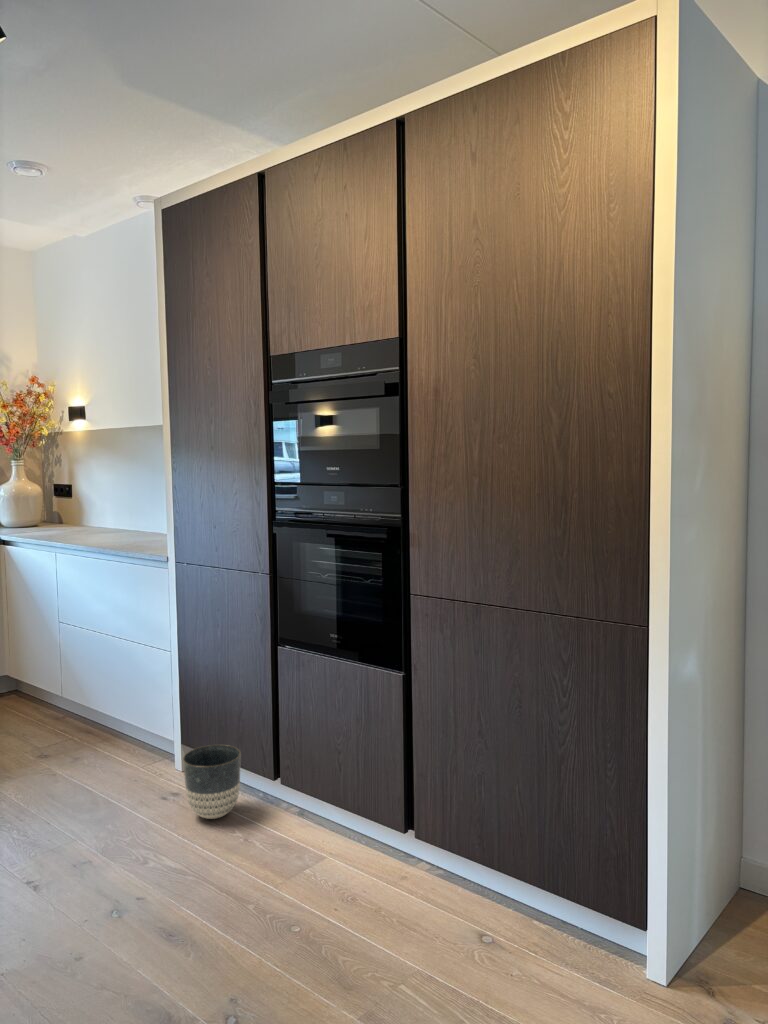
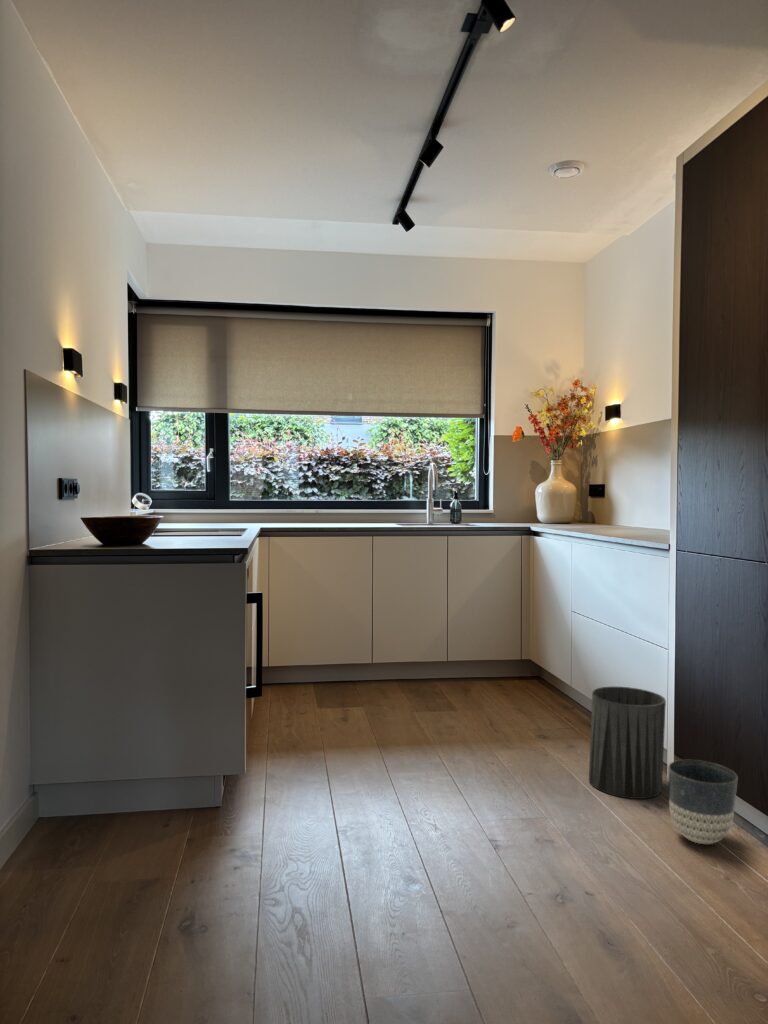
trash can: none [100,692,173,800] -> present [589,687,666,799]

